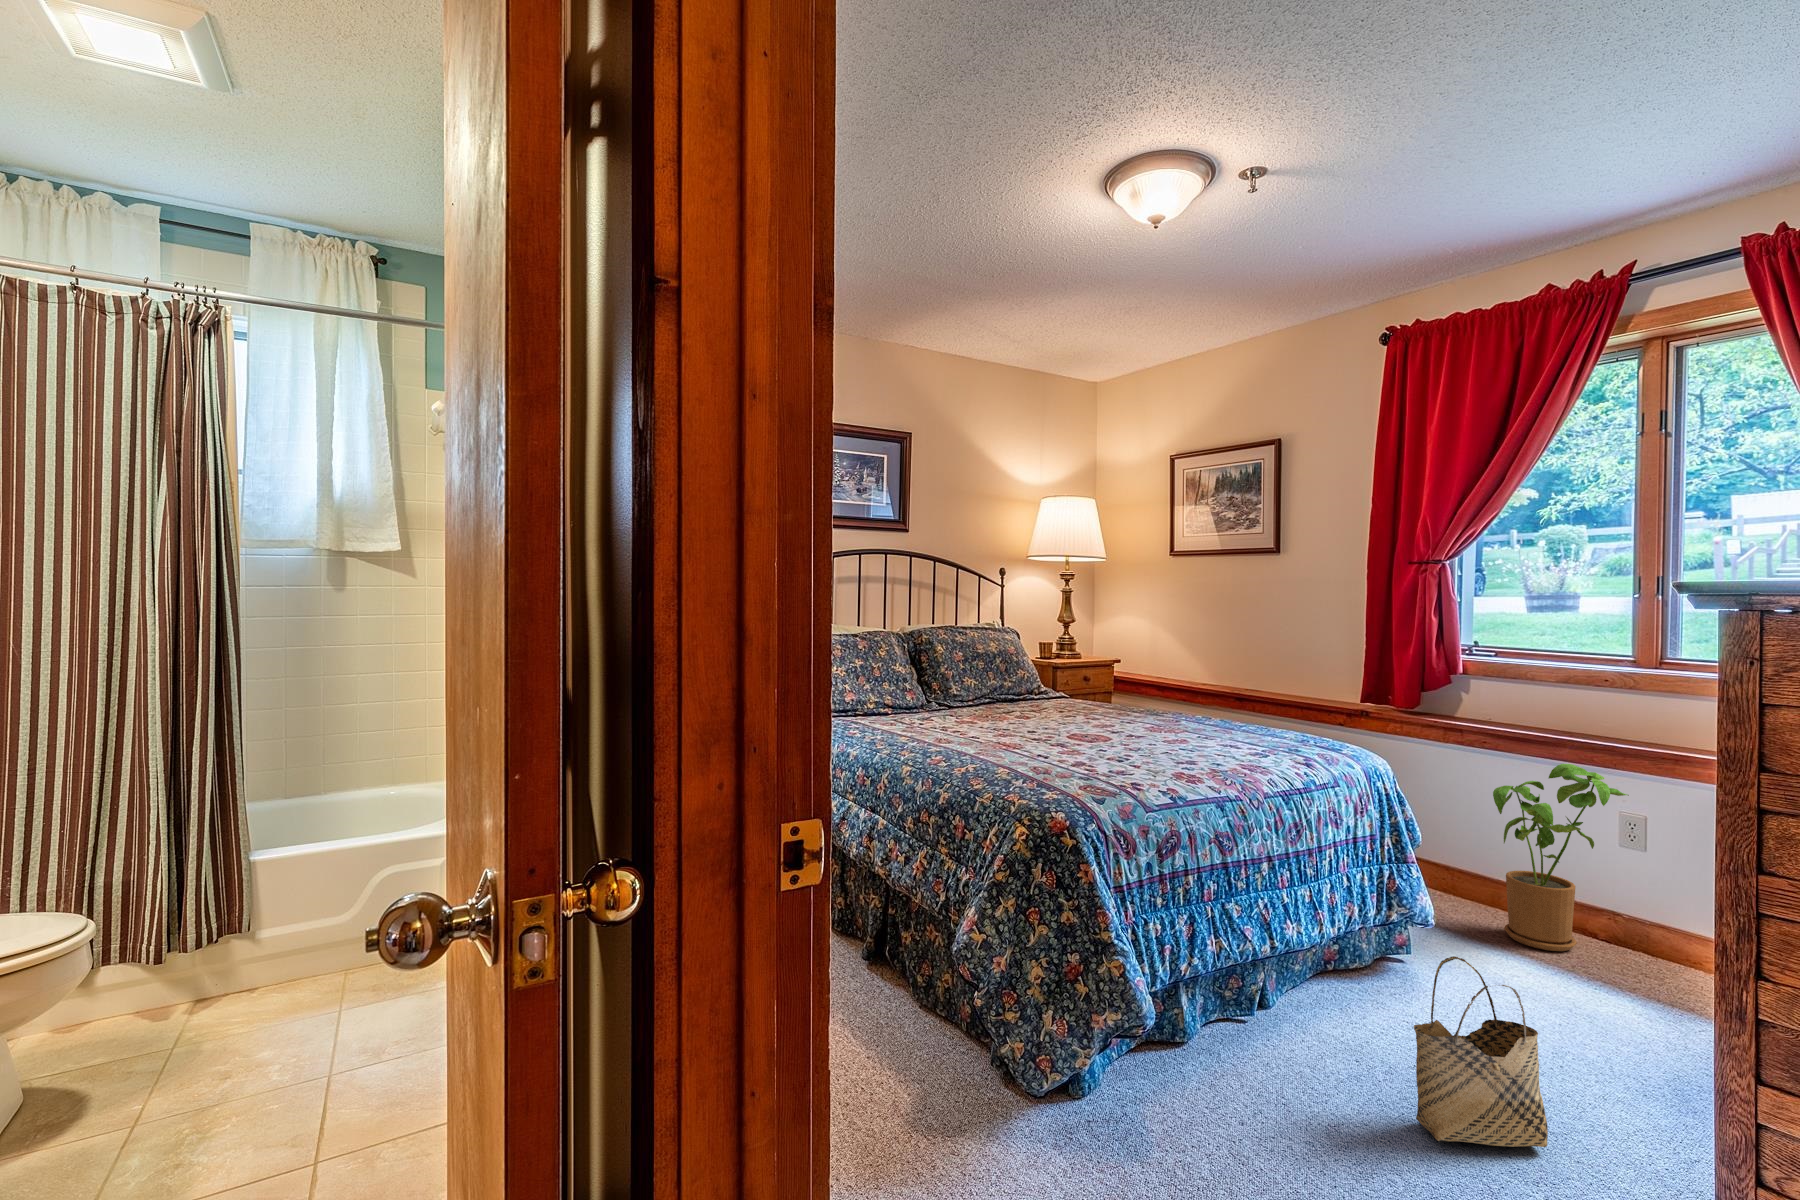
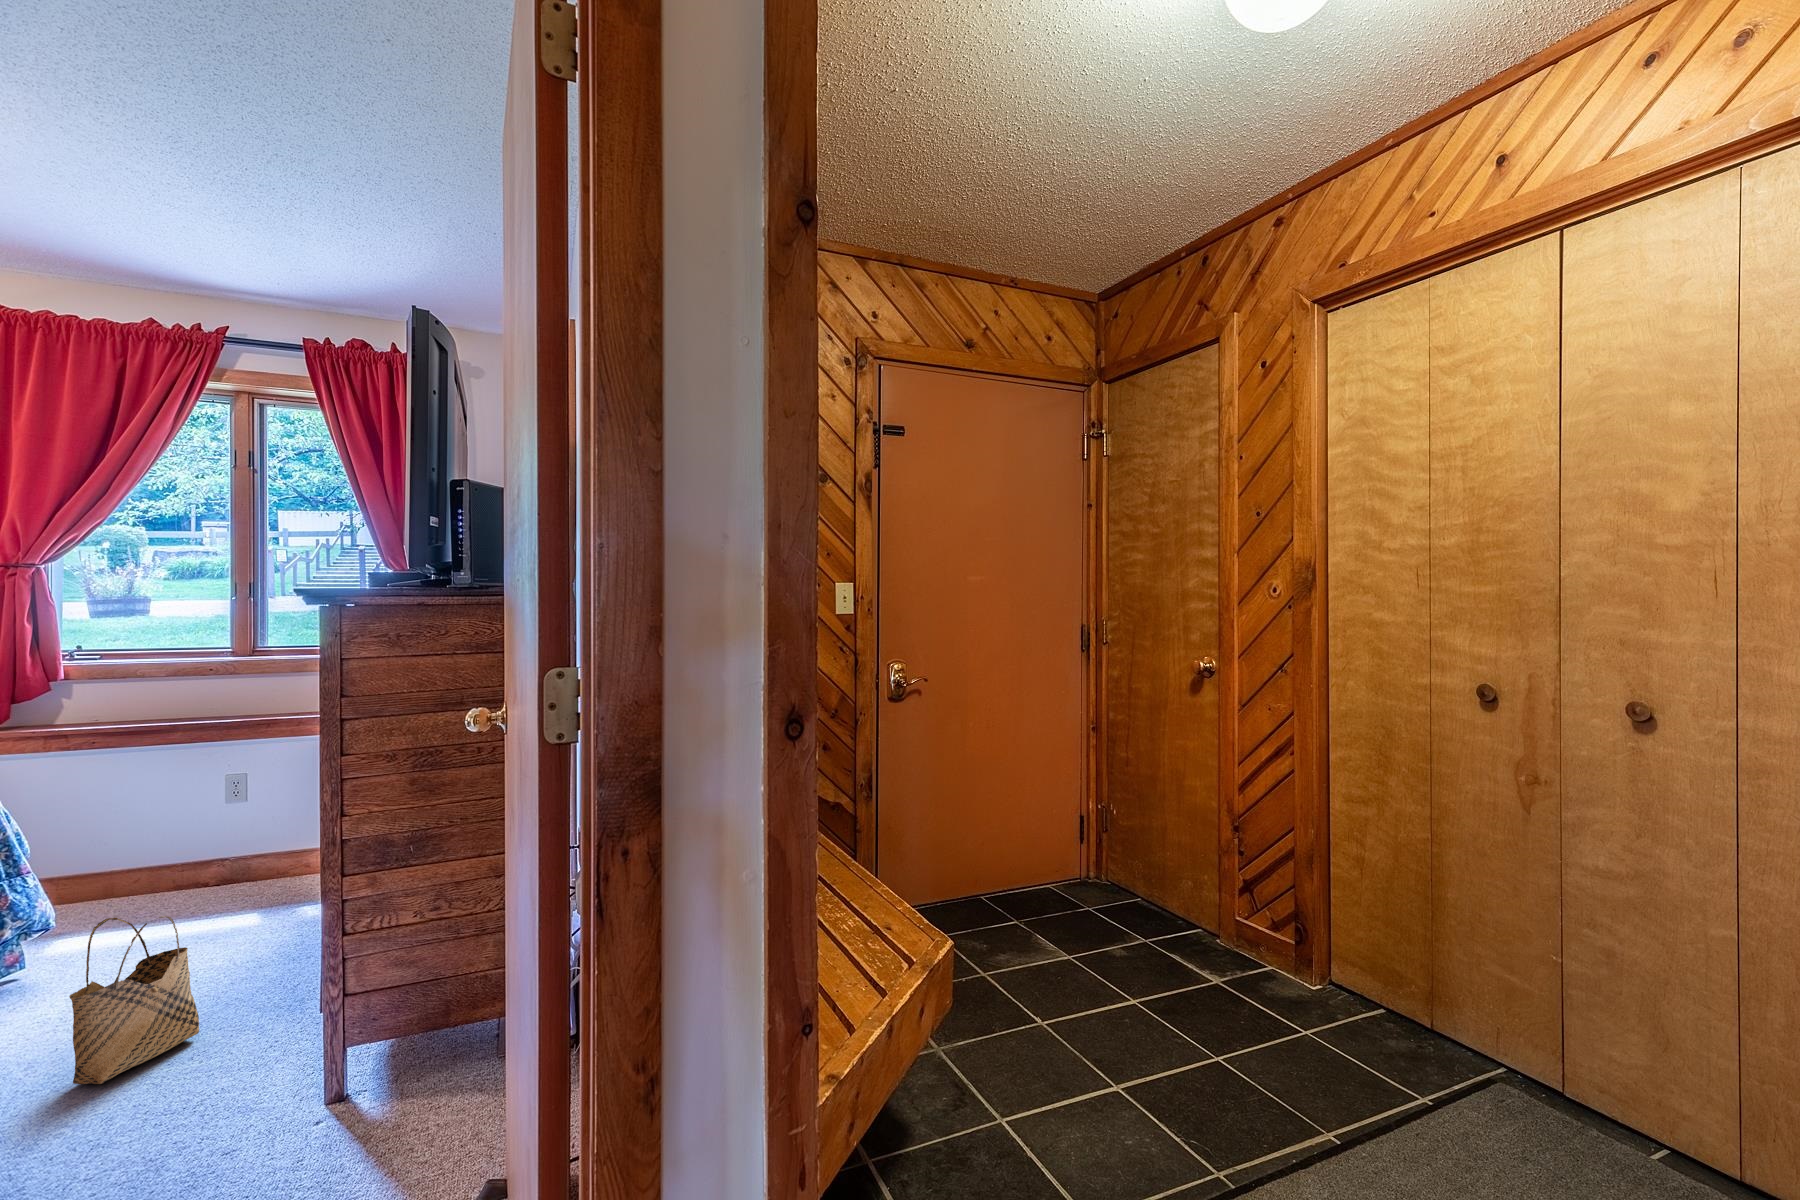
house plant: present [1493,764,1629,951] -> none [107,743,235,917]

